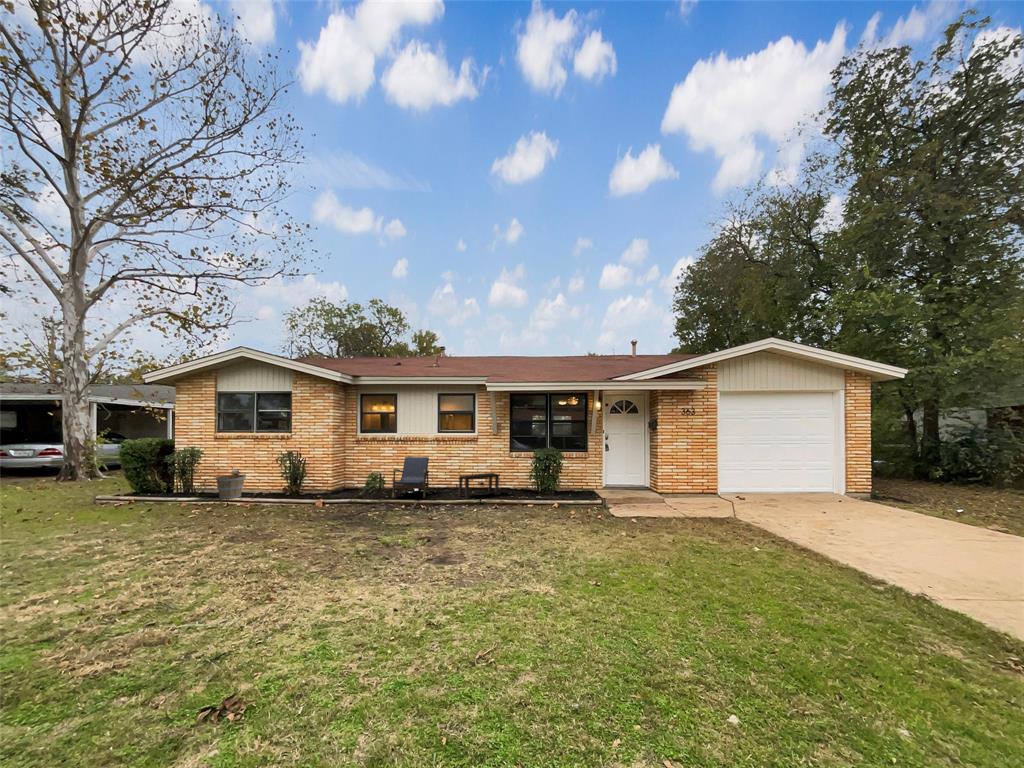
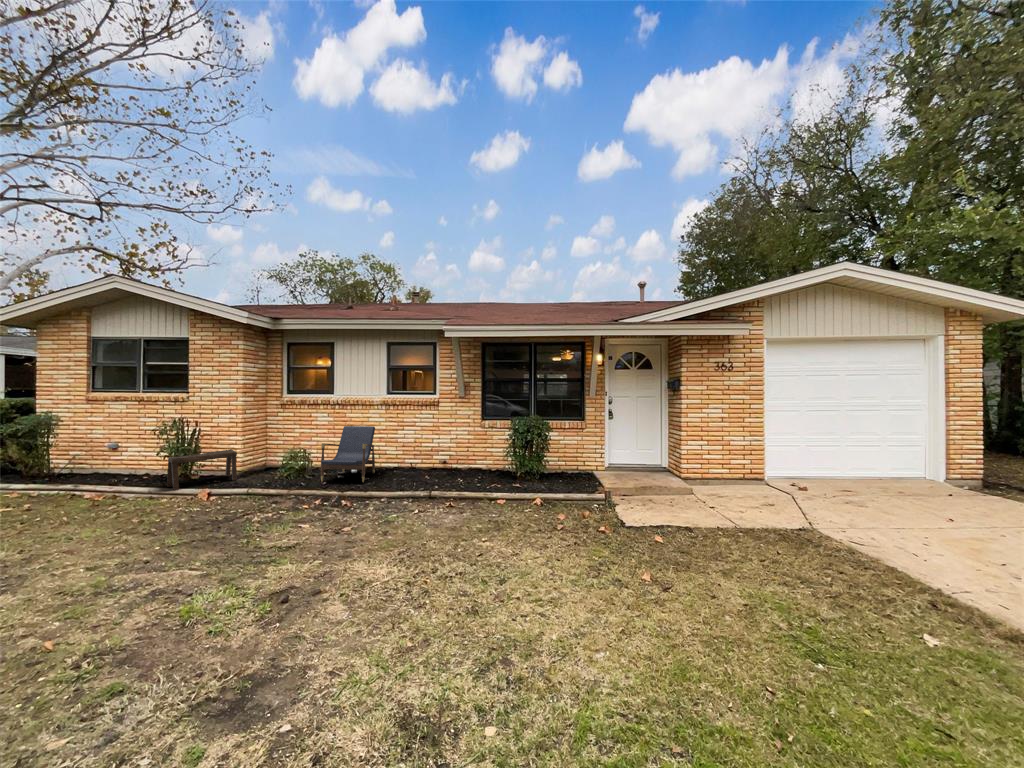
bench: present [459,473,499,498] -> present [167,449,237,490]
wooden bucket: present [216,475,246,499] -> none [79,449,127,483]

